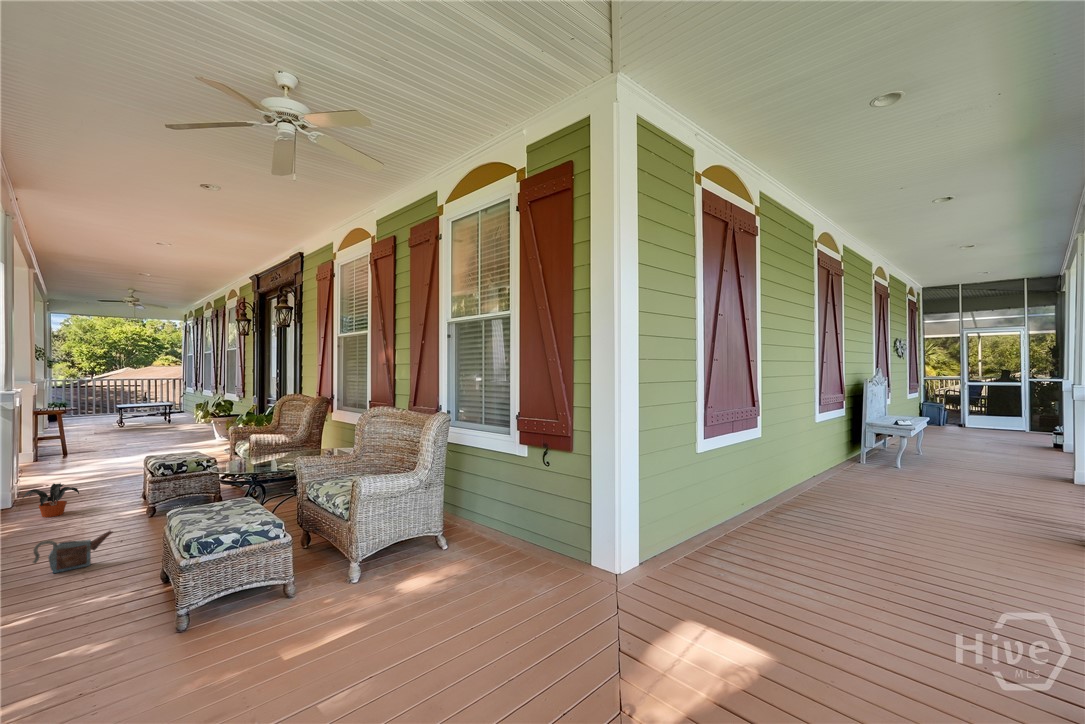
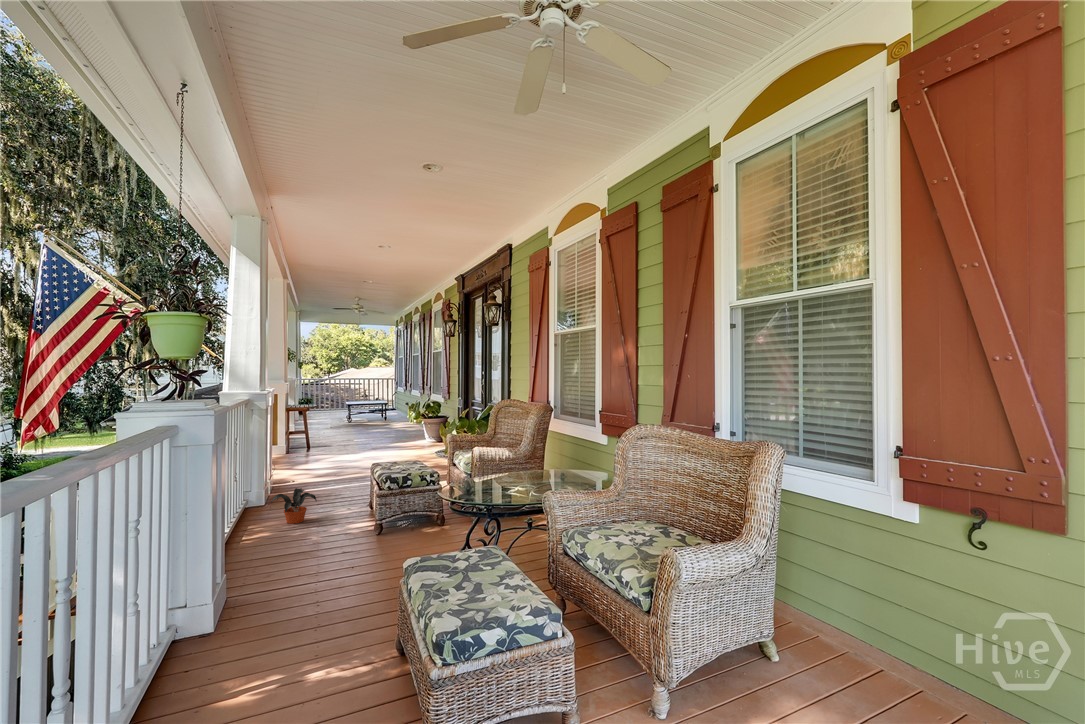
watering can: present [33,531,112,573] -> none [272,563,346,610]

